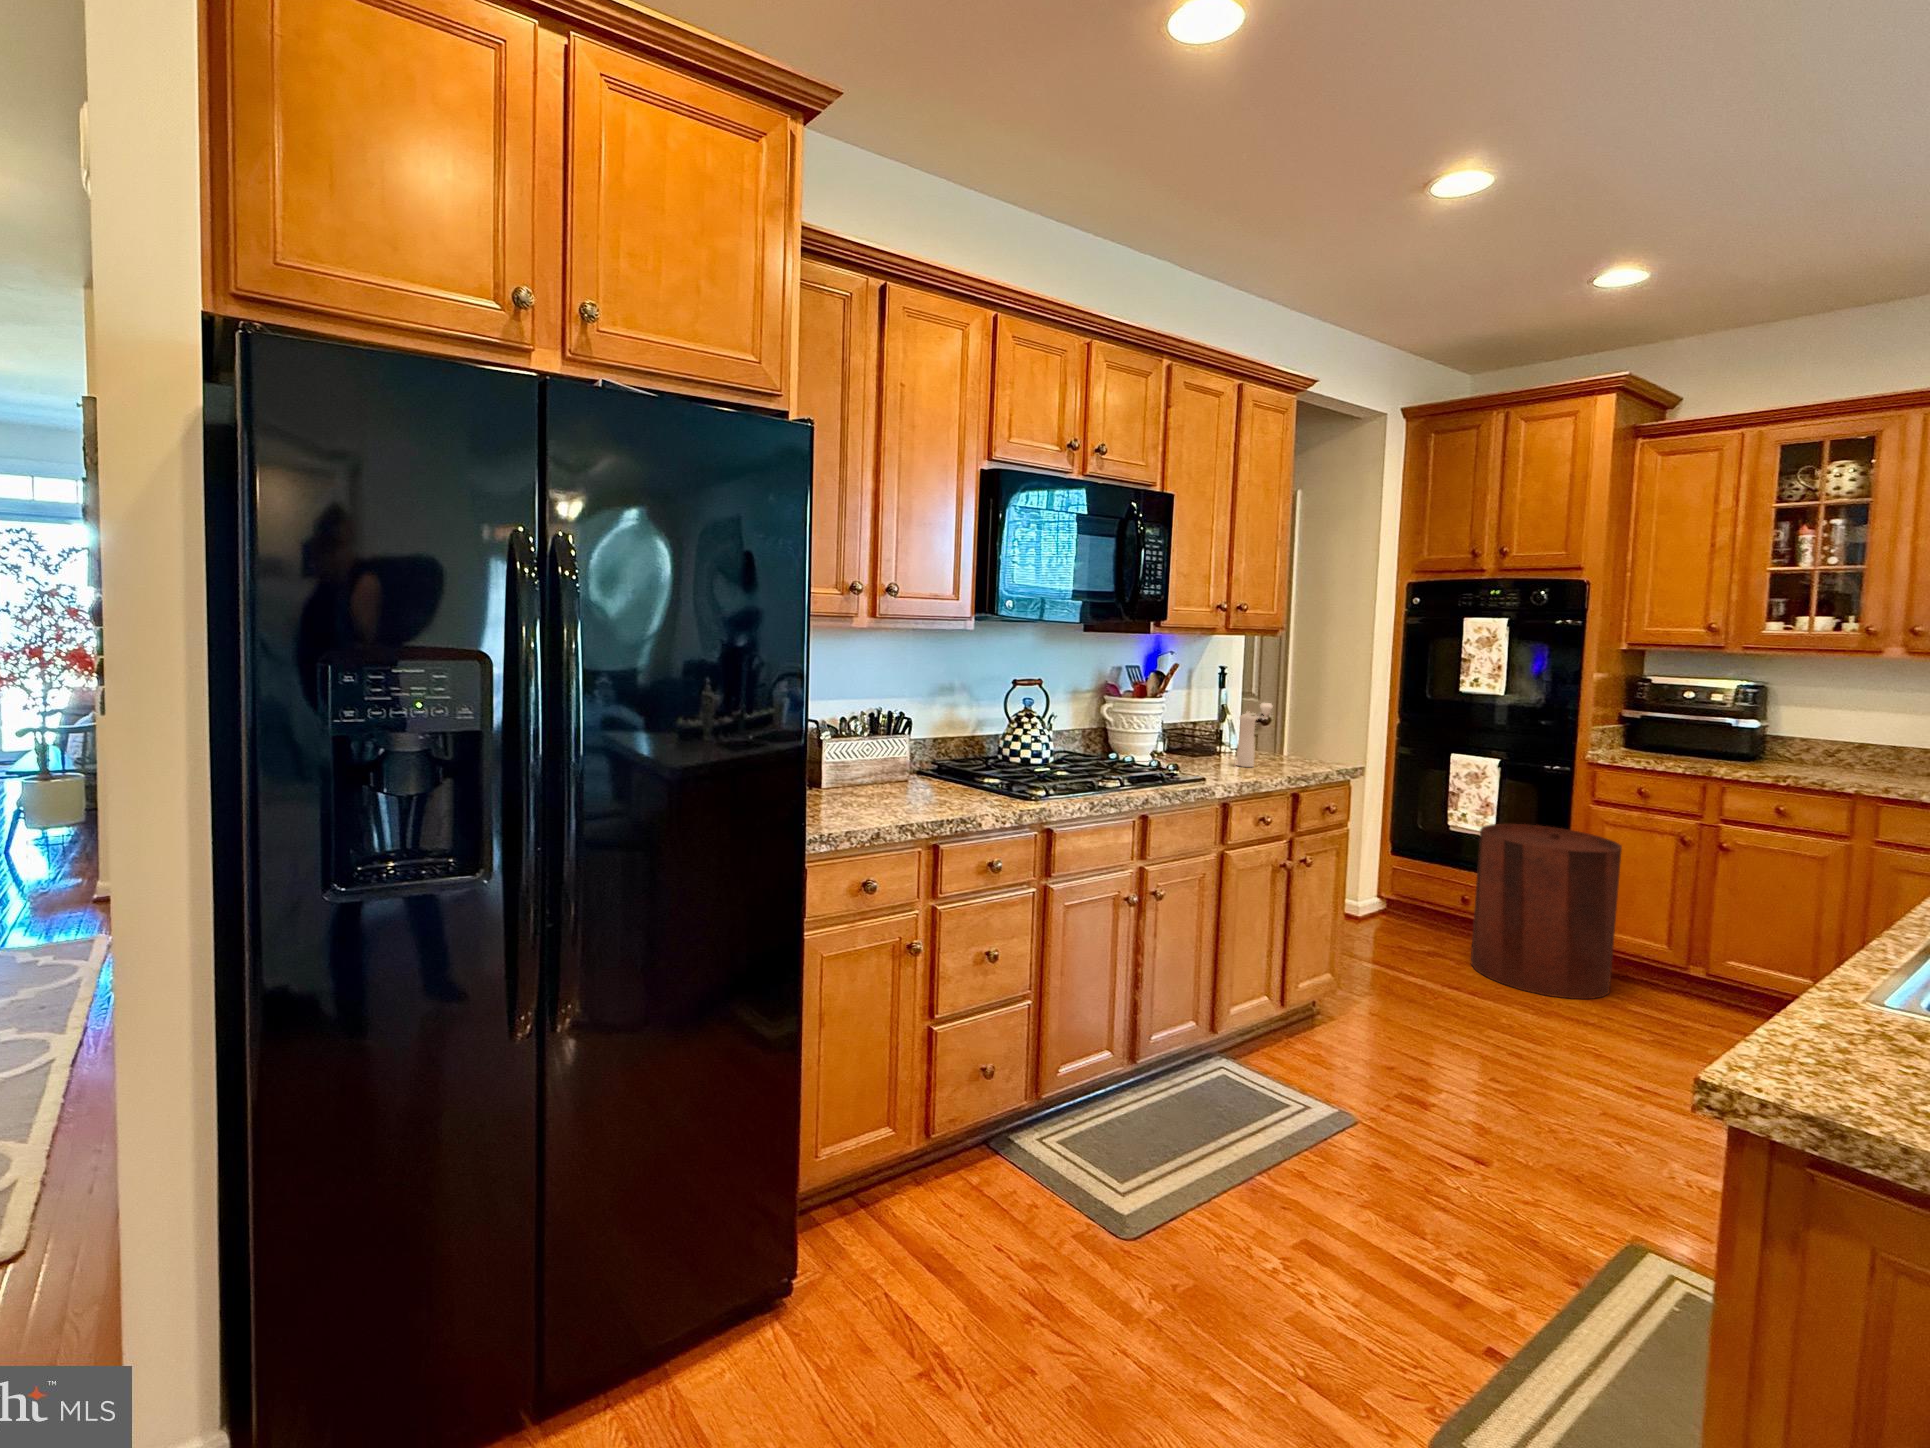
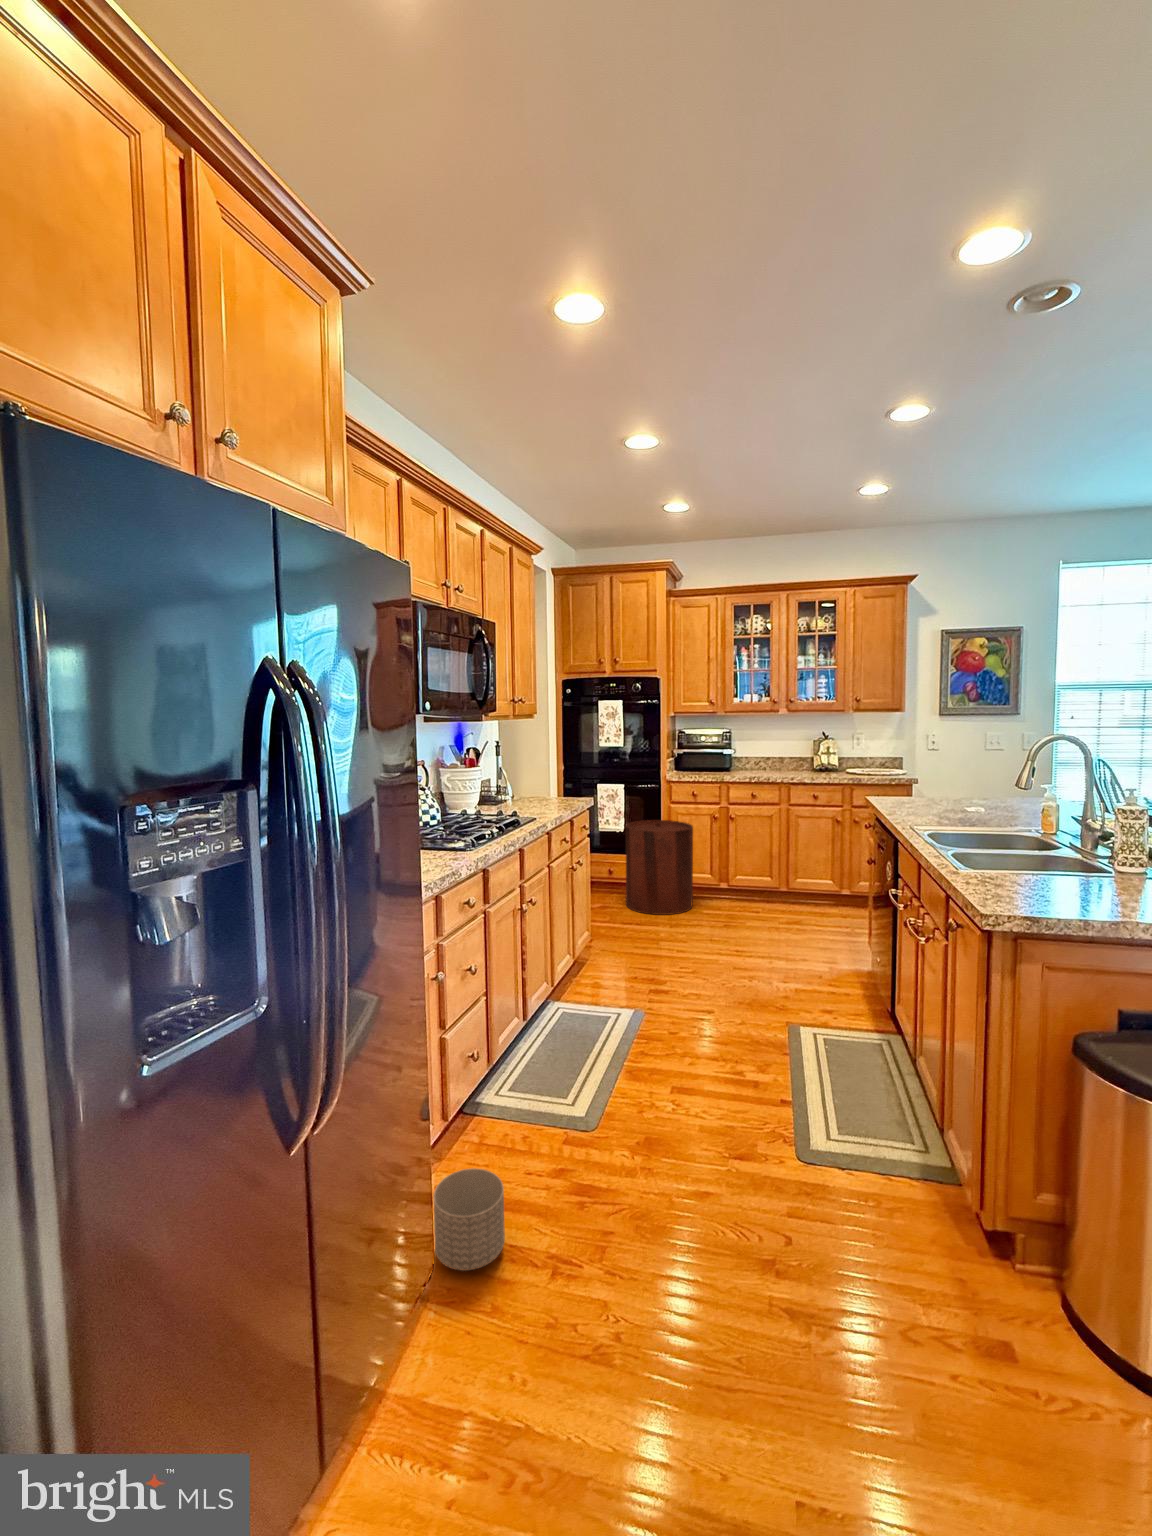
pepper mill: present [1237,703,1272,767] -> none [534,764,550,808]
planter: none [815,1188,905,1315] -> present [433,1168,505,1271]

